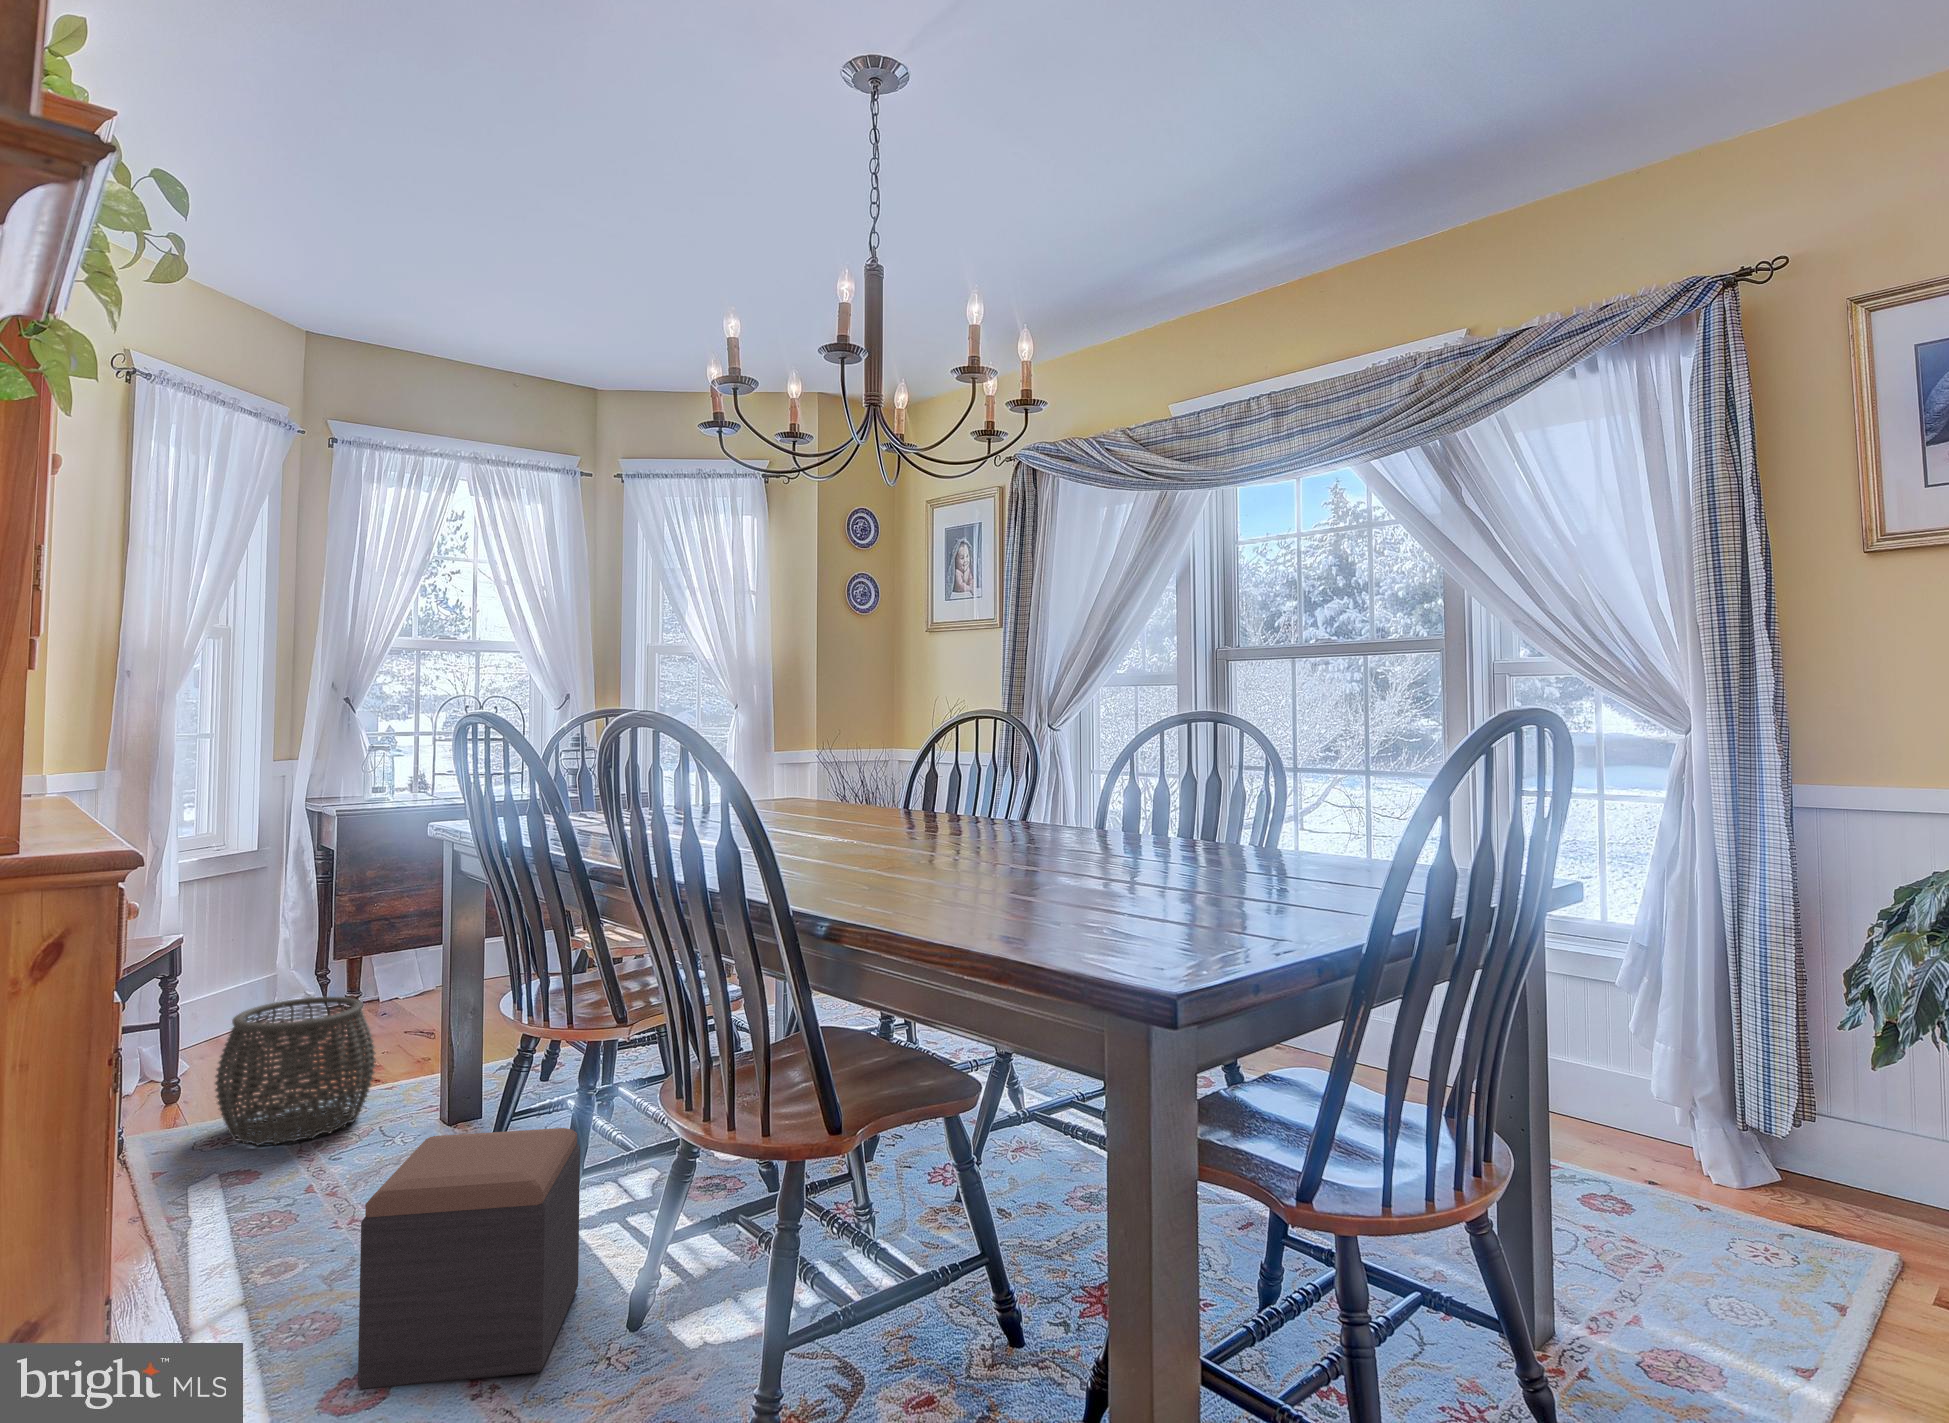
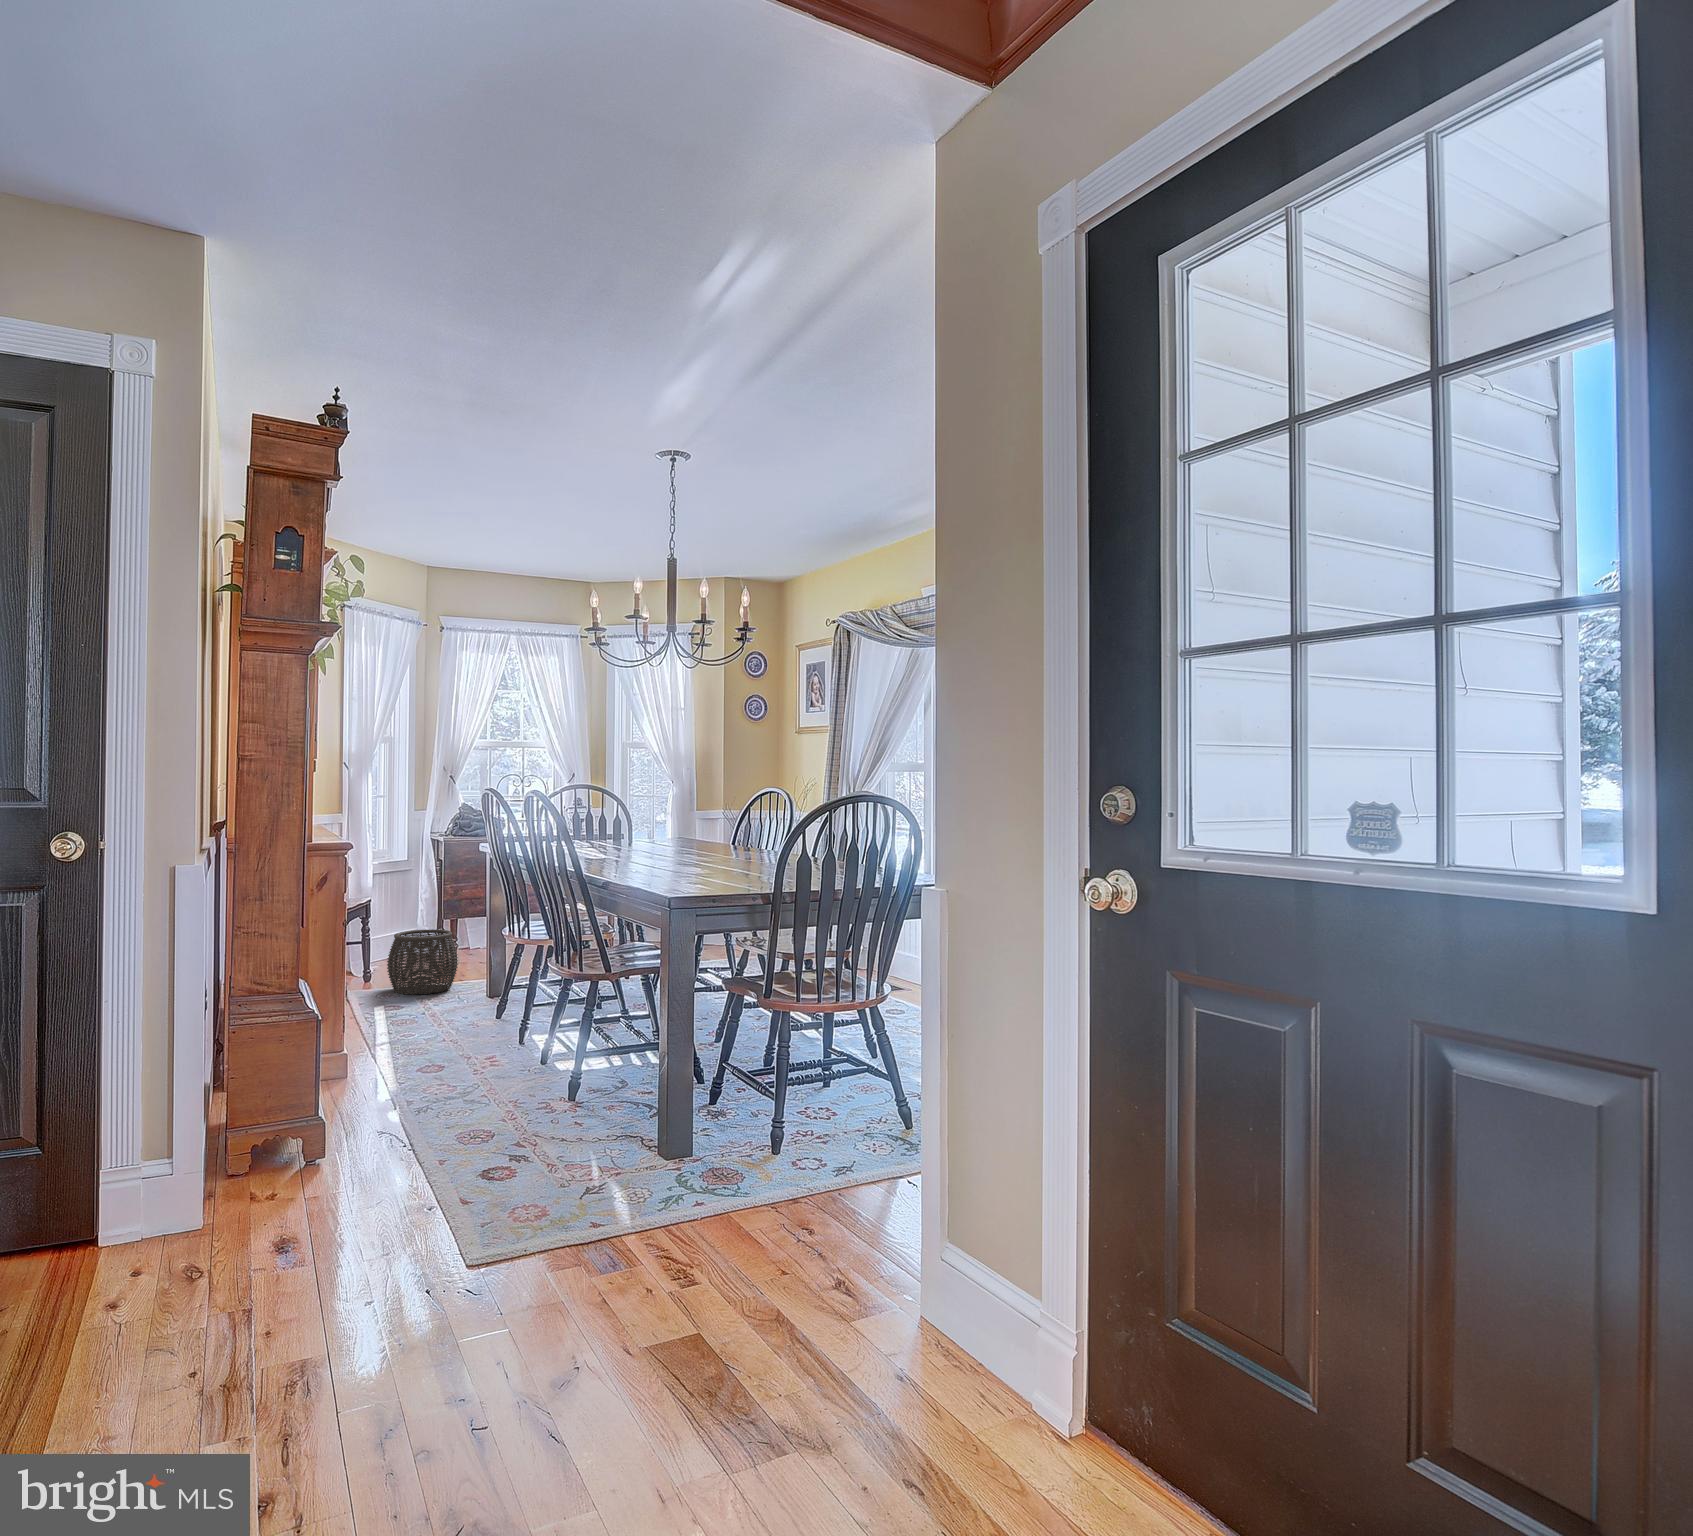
footstool: present [358,1128,580,1390] -> none [438,970,528,1057]

